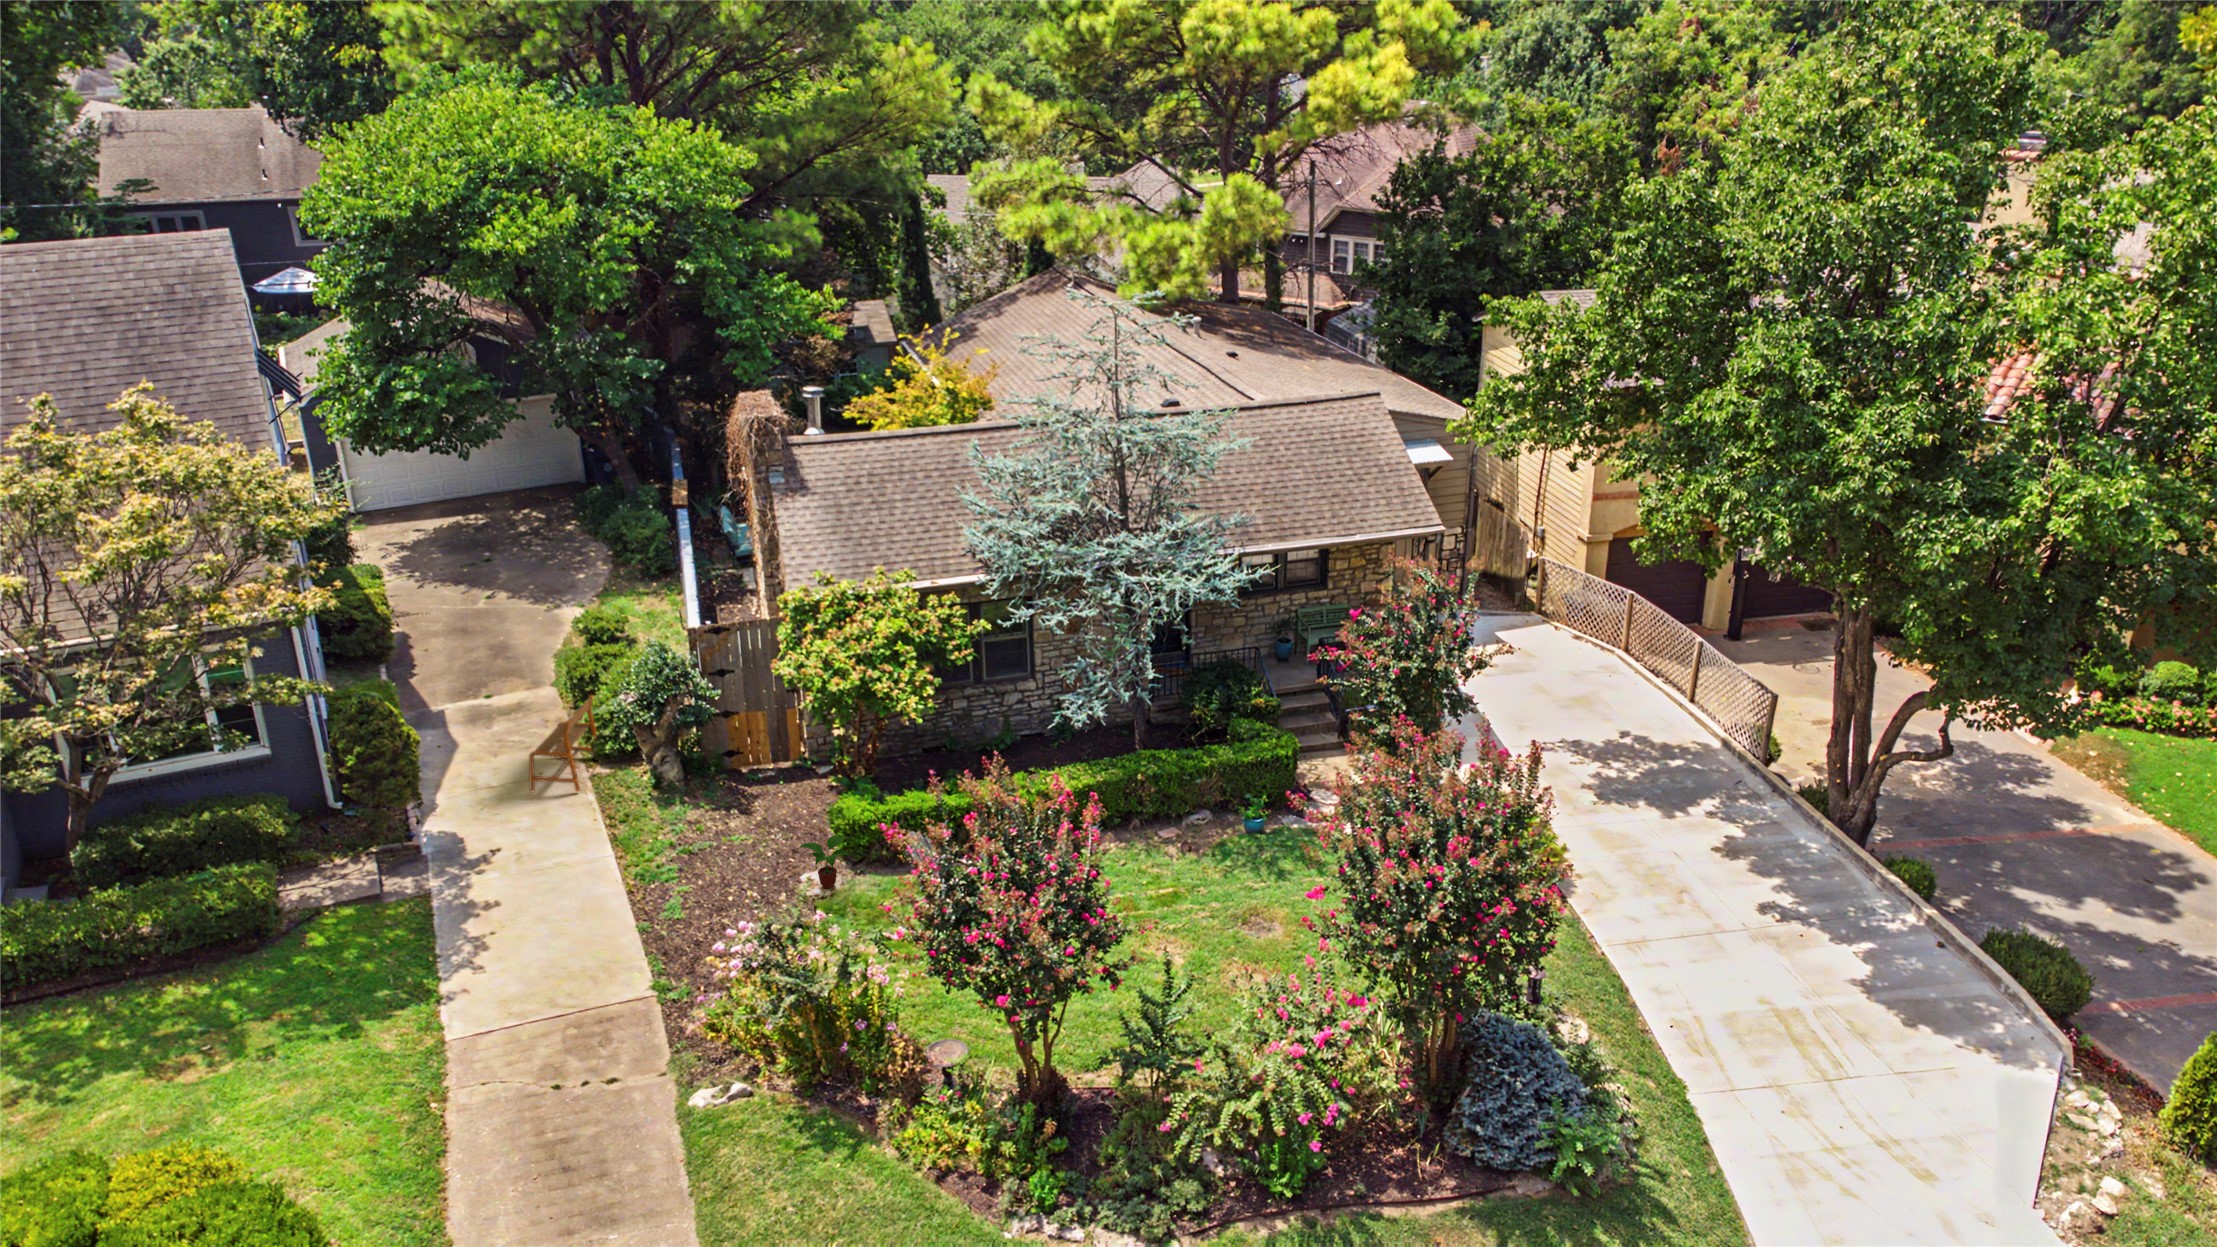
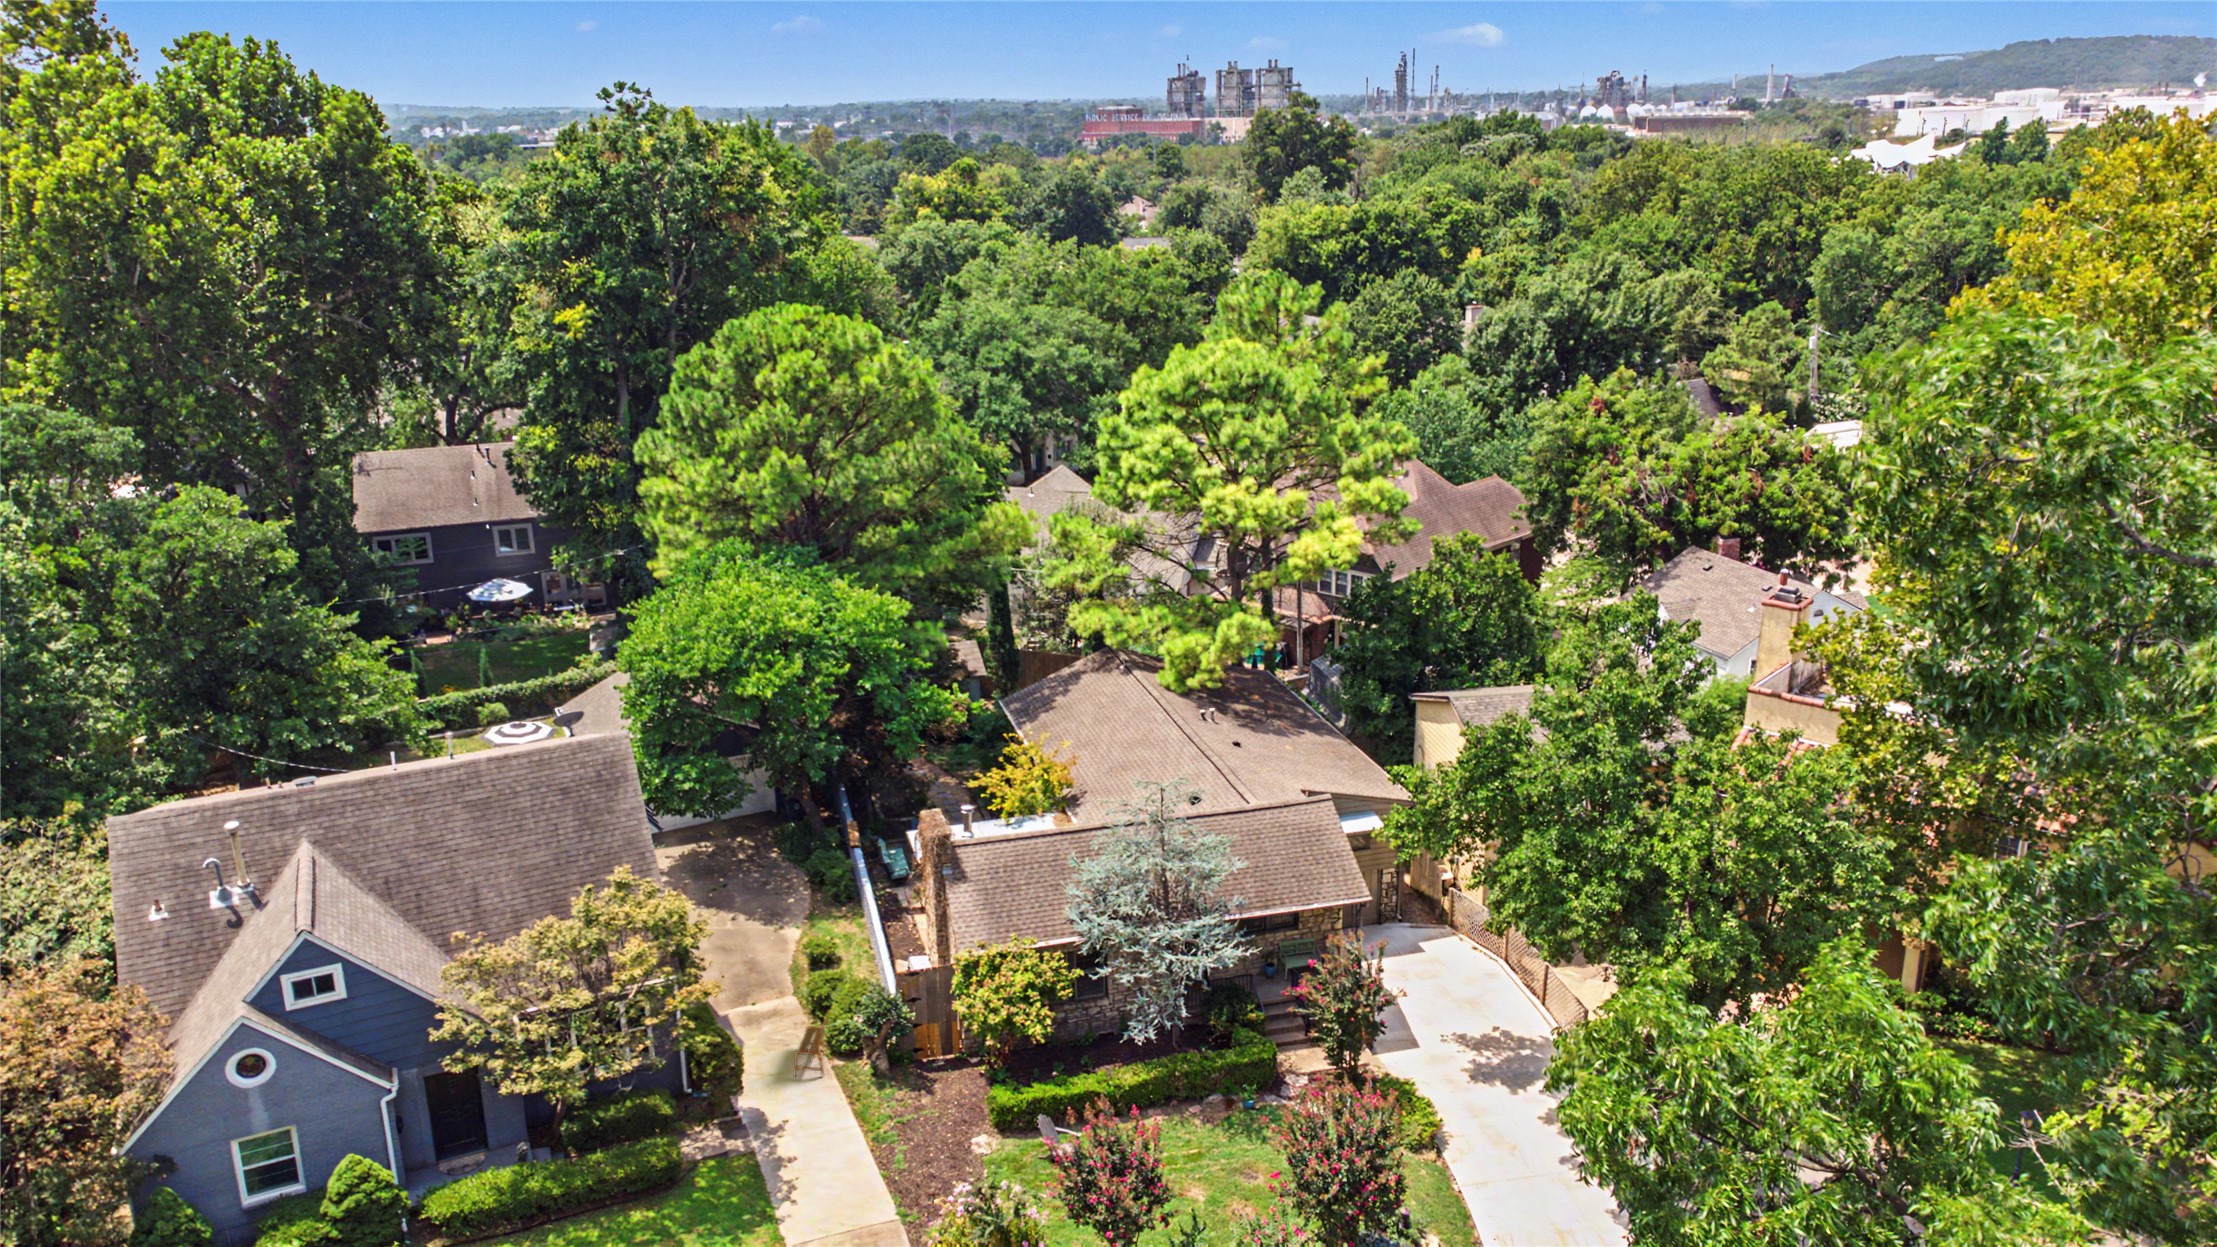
potted plant: present [799,836,849,889] -> present [1216,1078,1243,1110]

